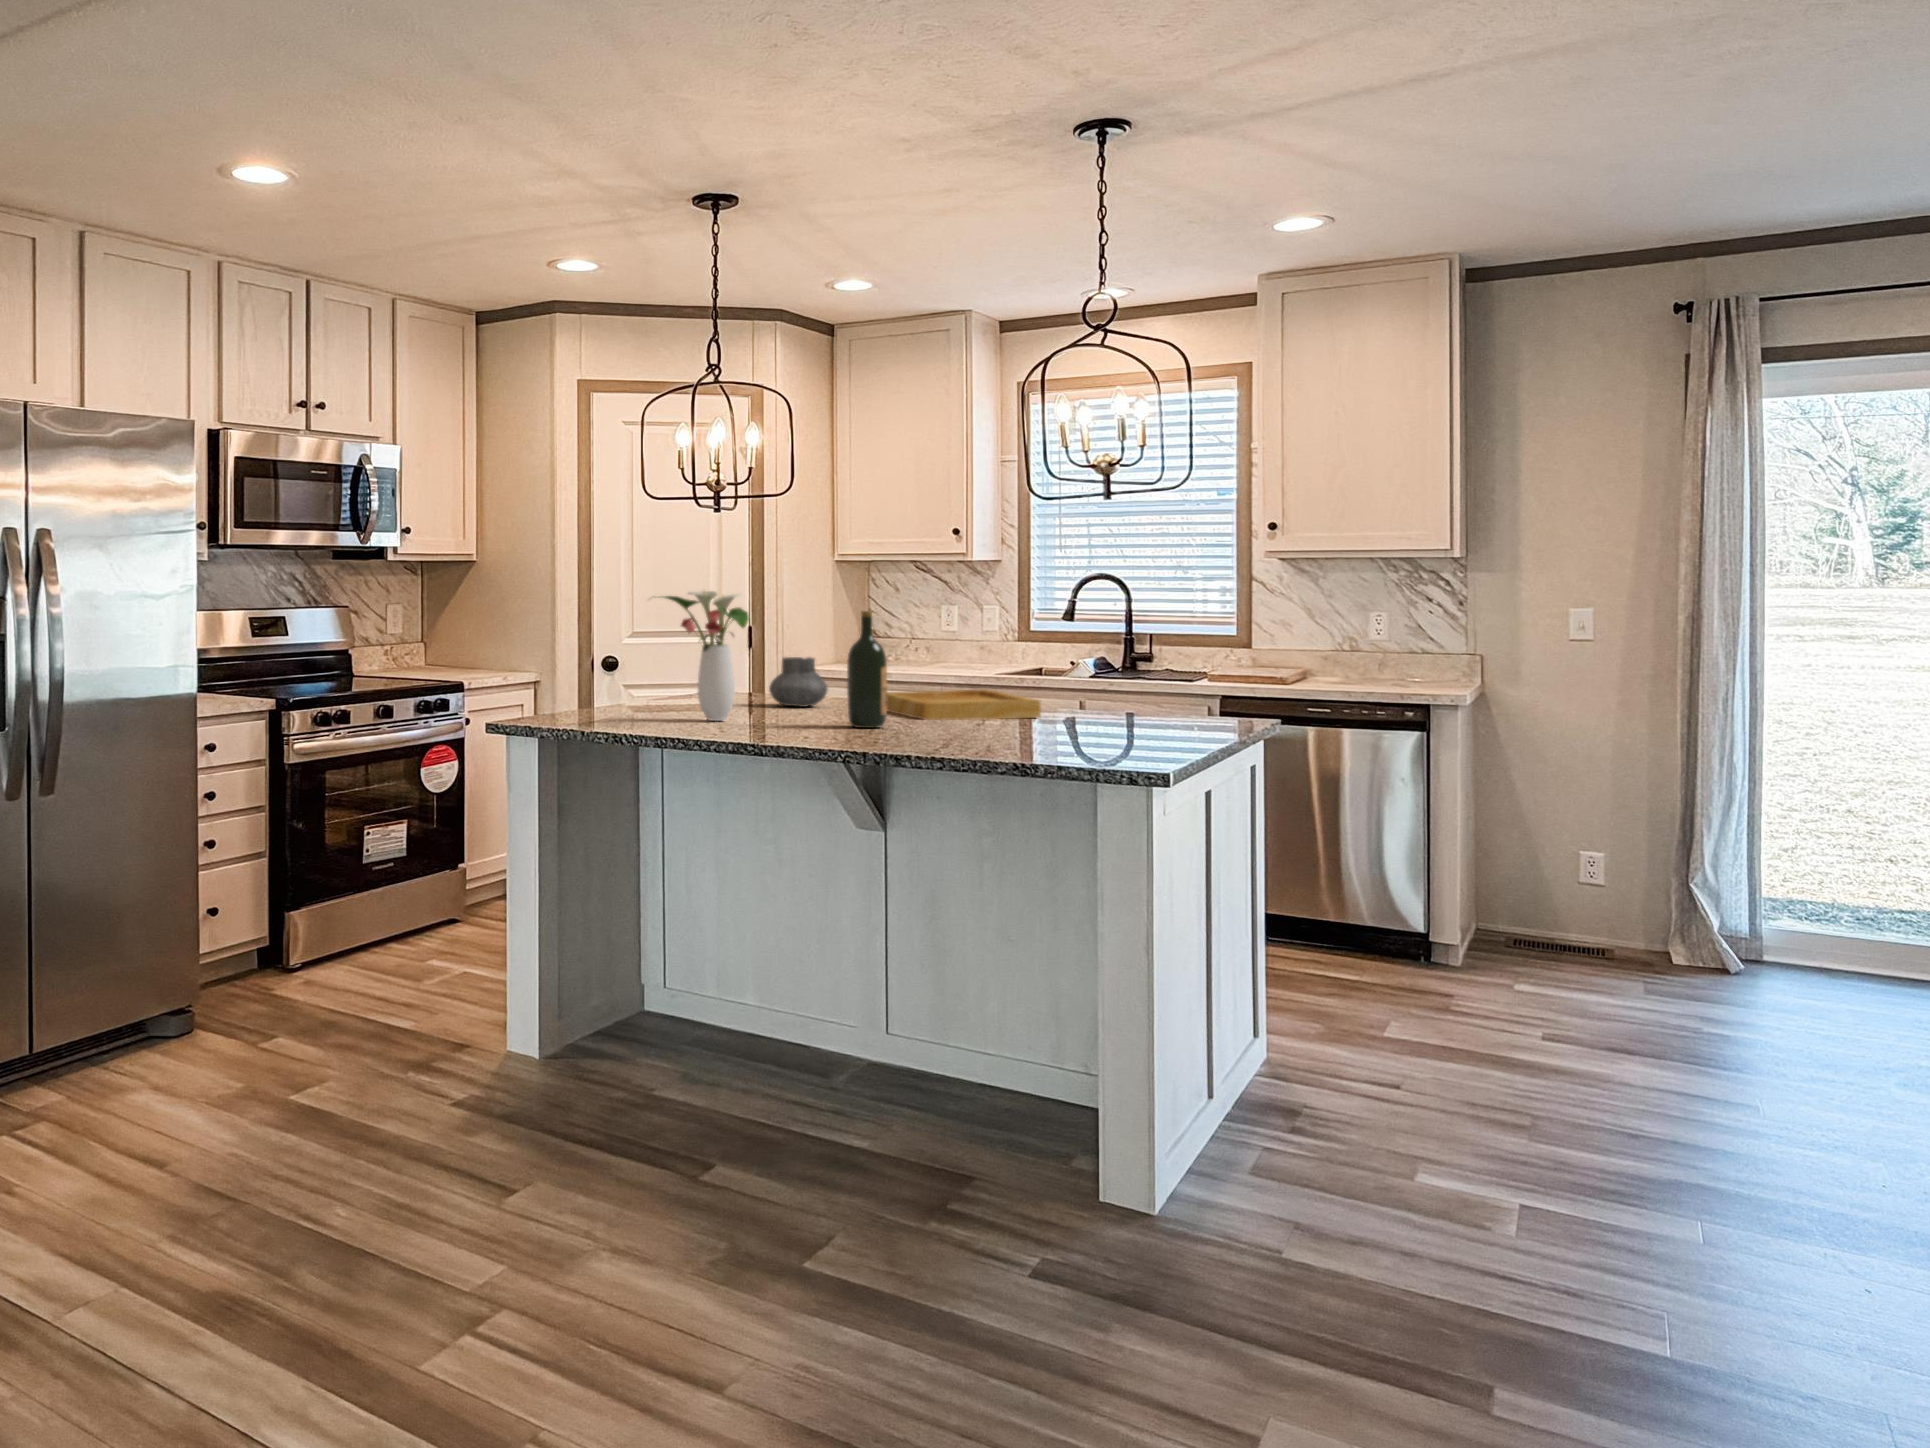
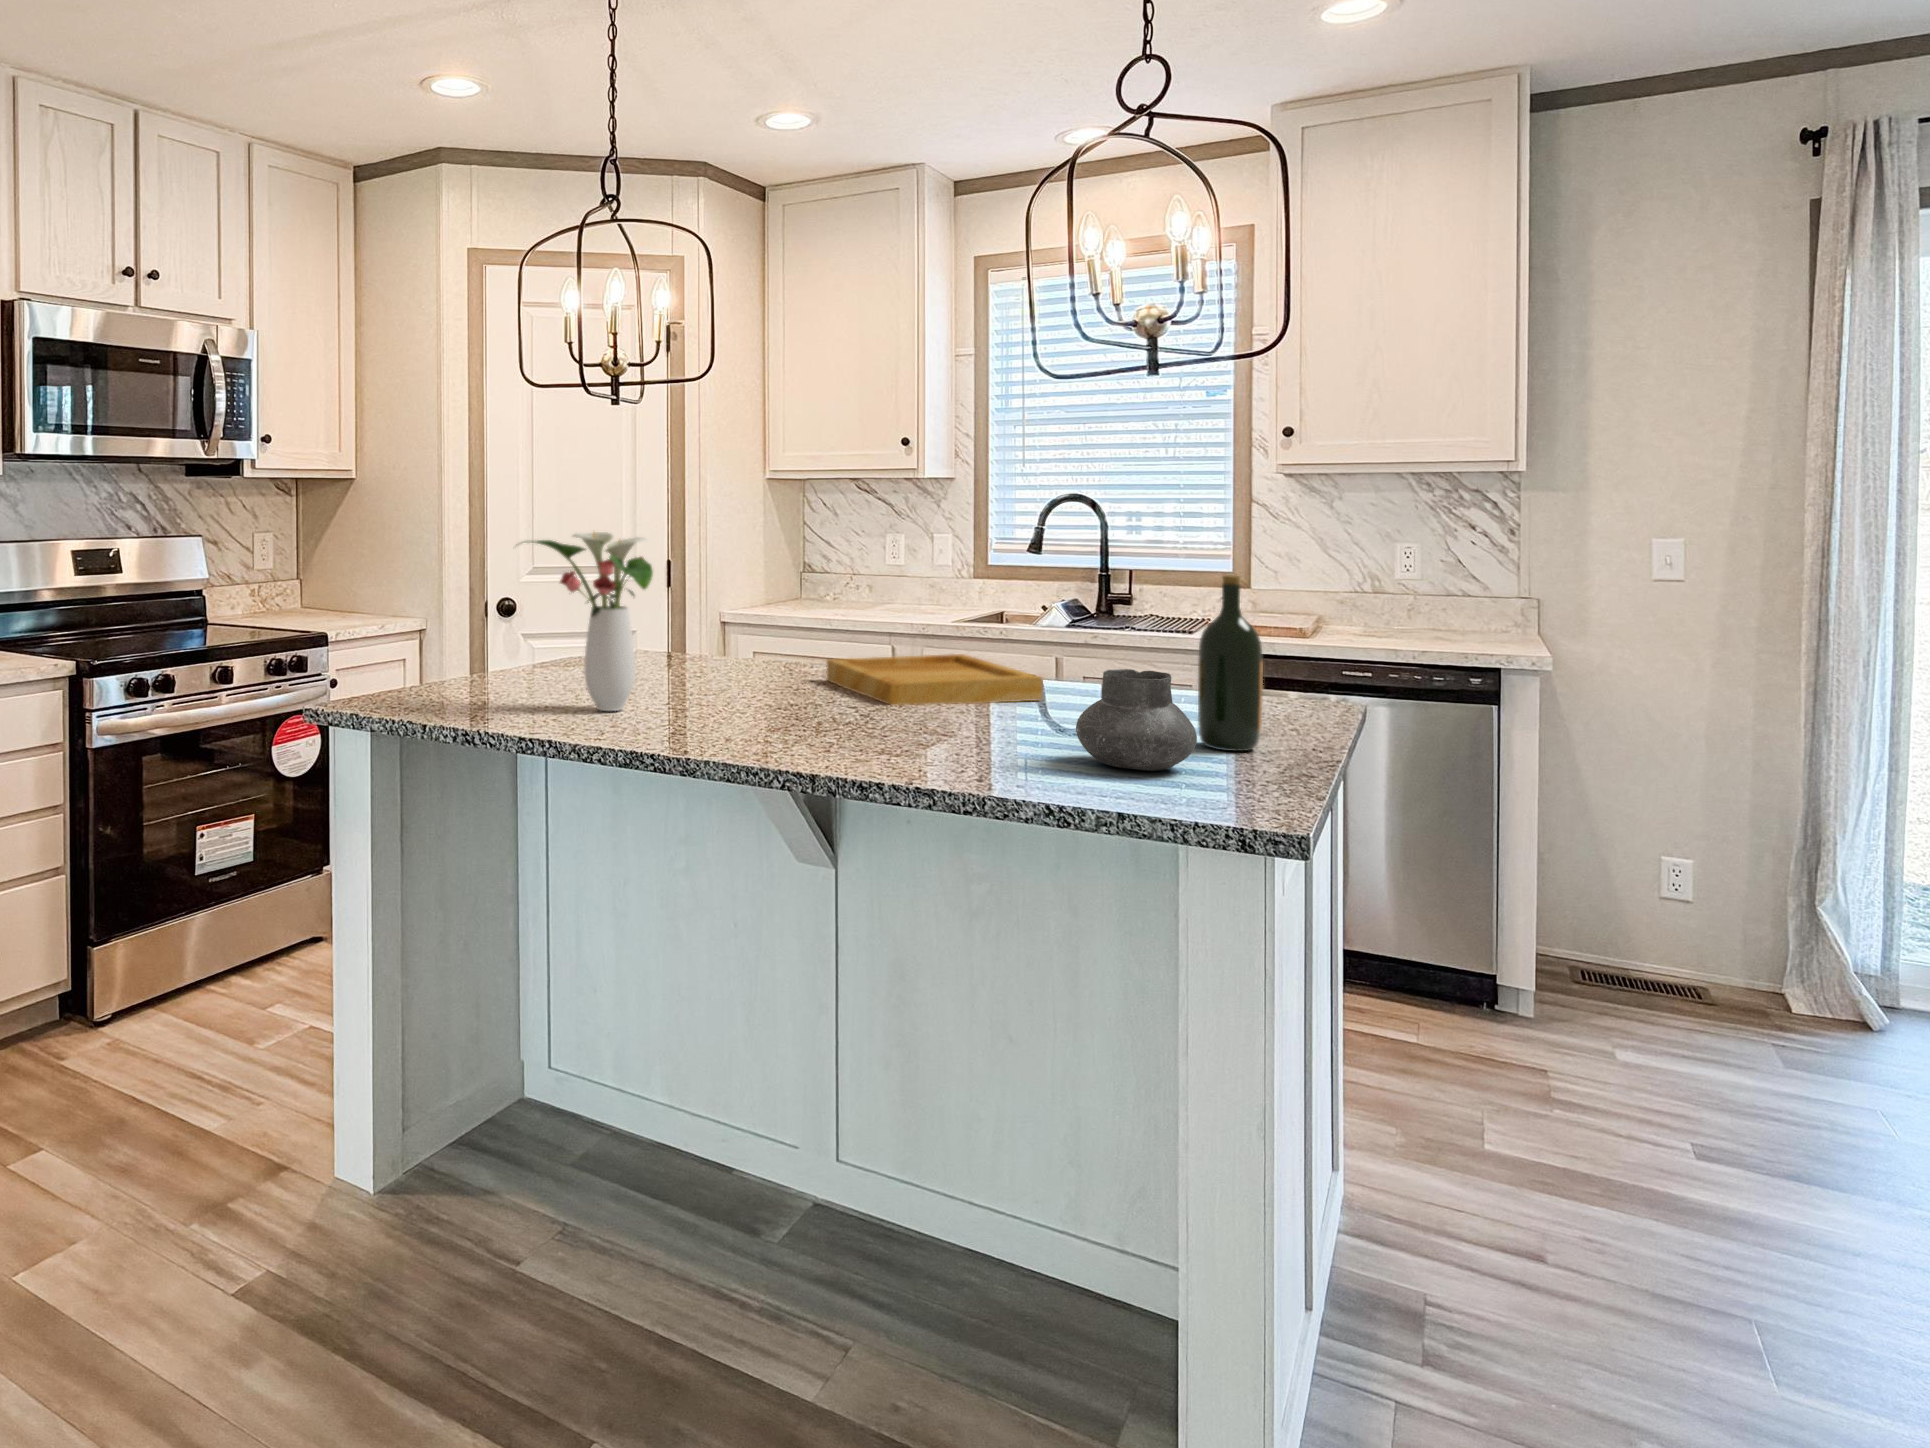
wine bottle: present [847,611,887,728] -> present [1198,575,1263,751]
vase: present [769,657,828,707] -> present [1076,669,1197,771]

